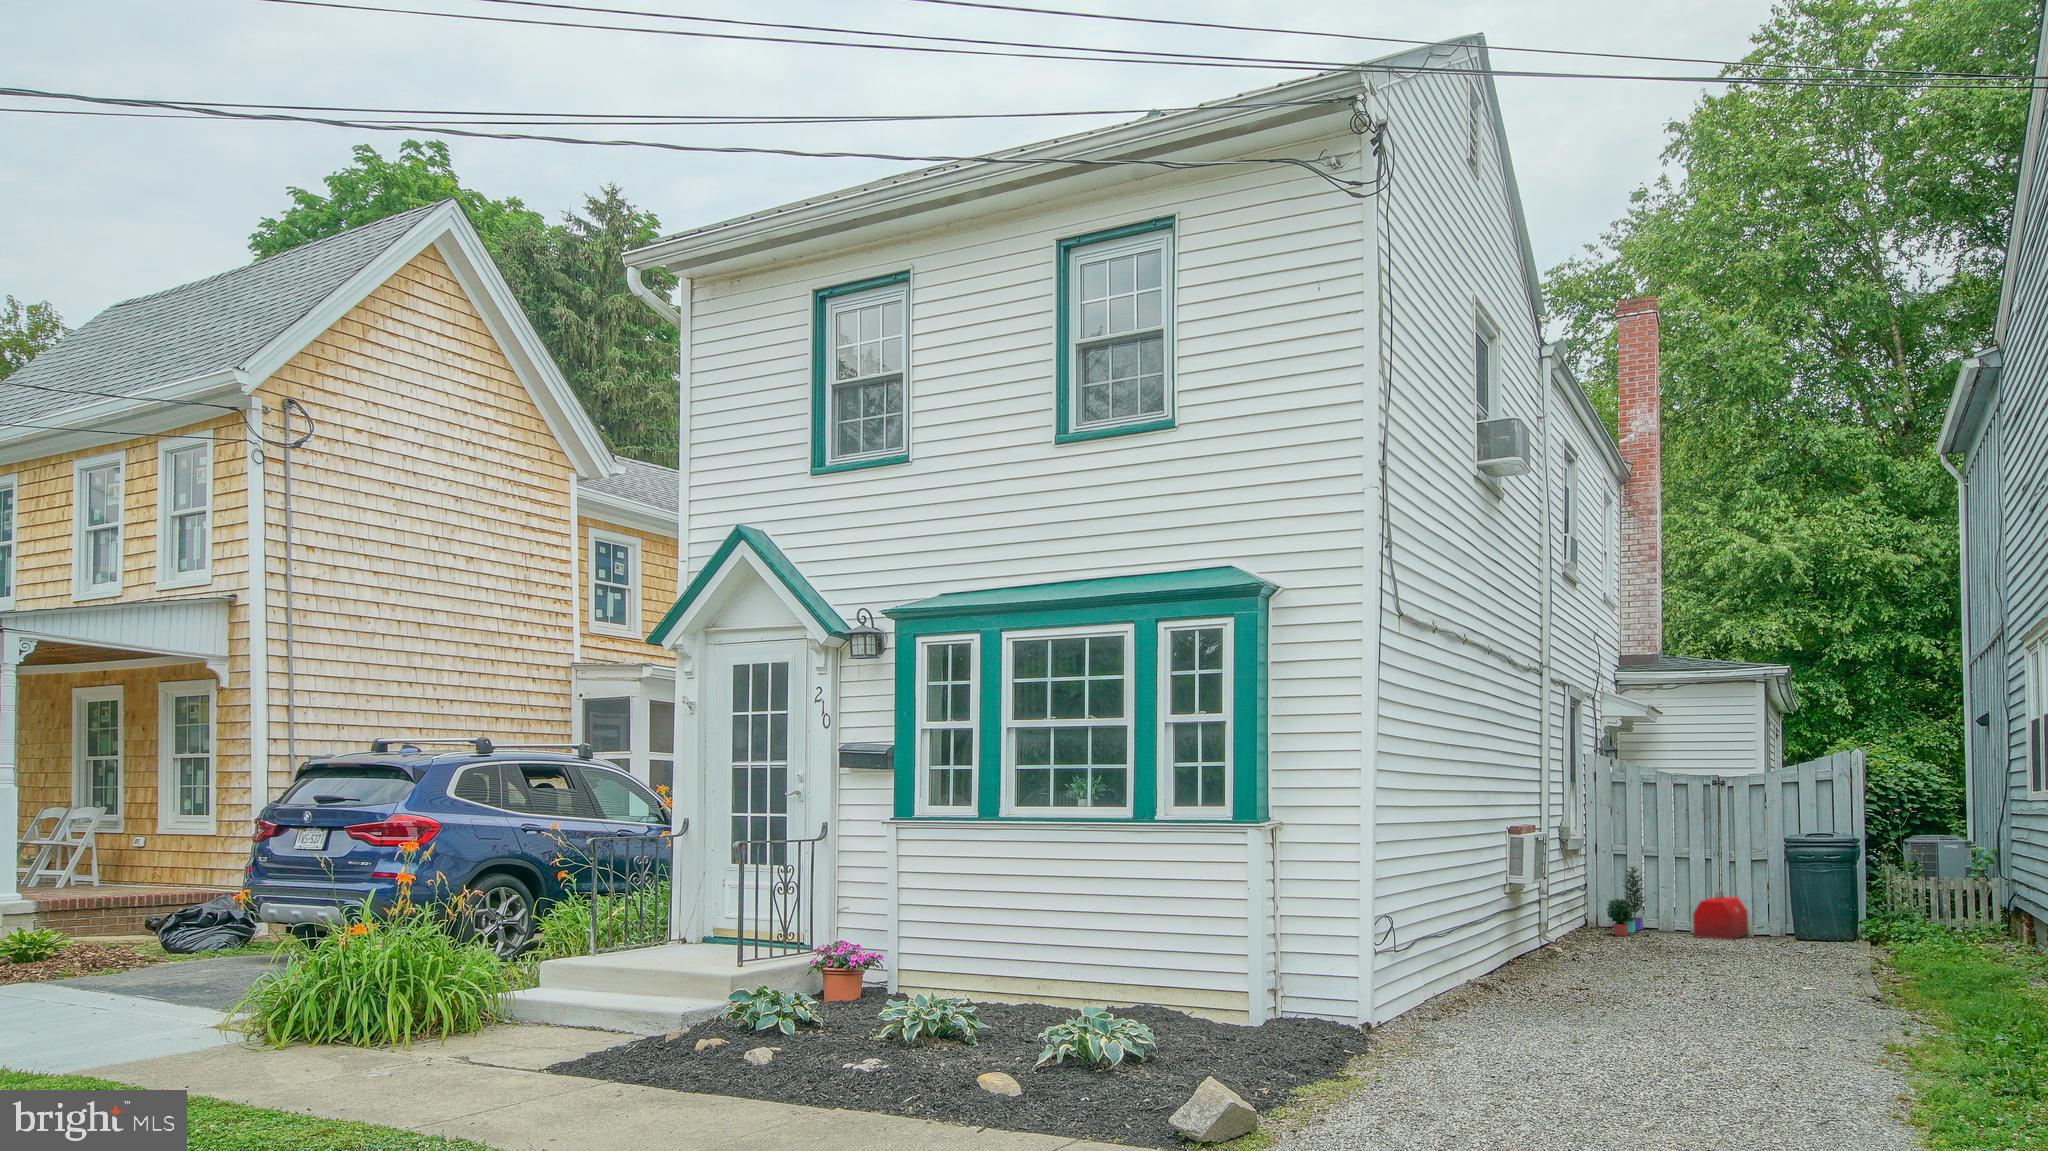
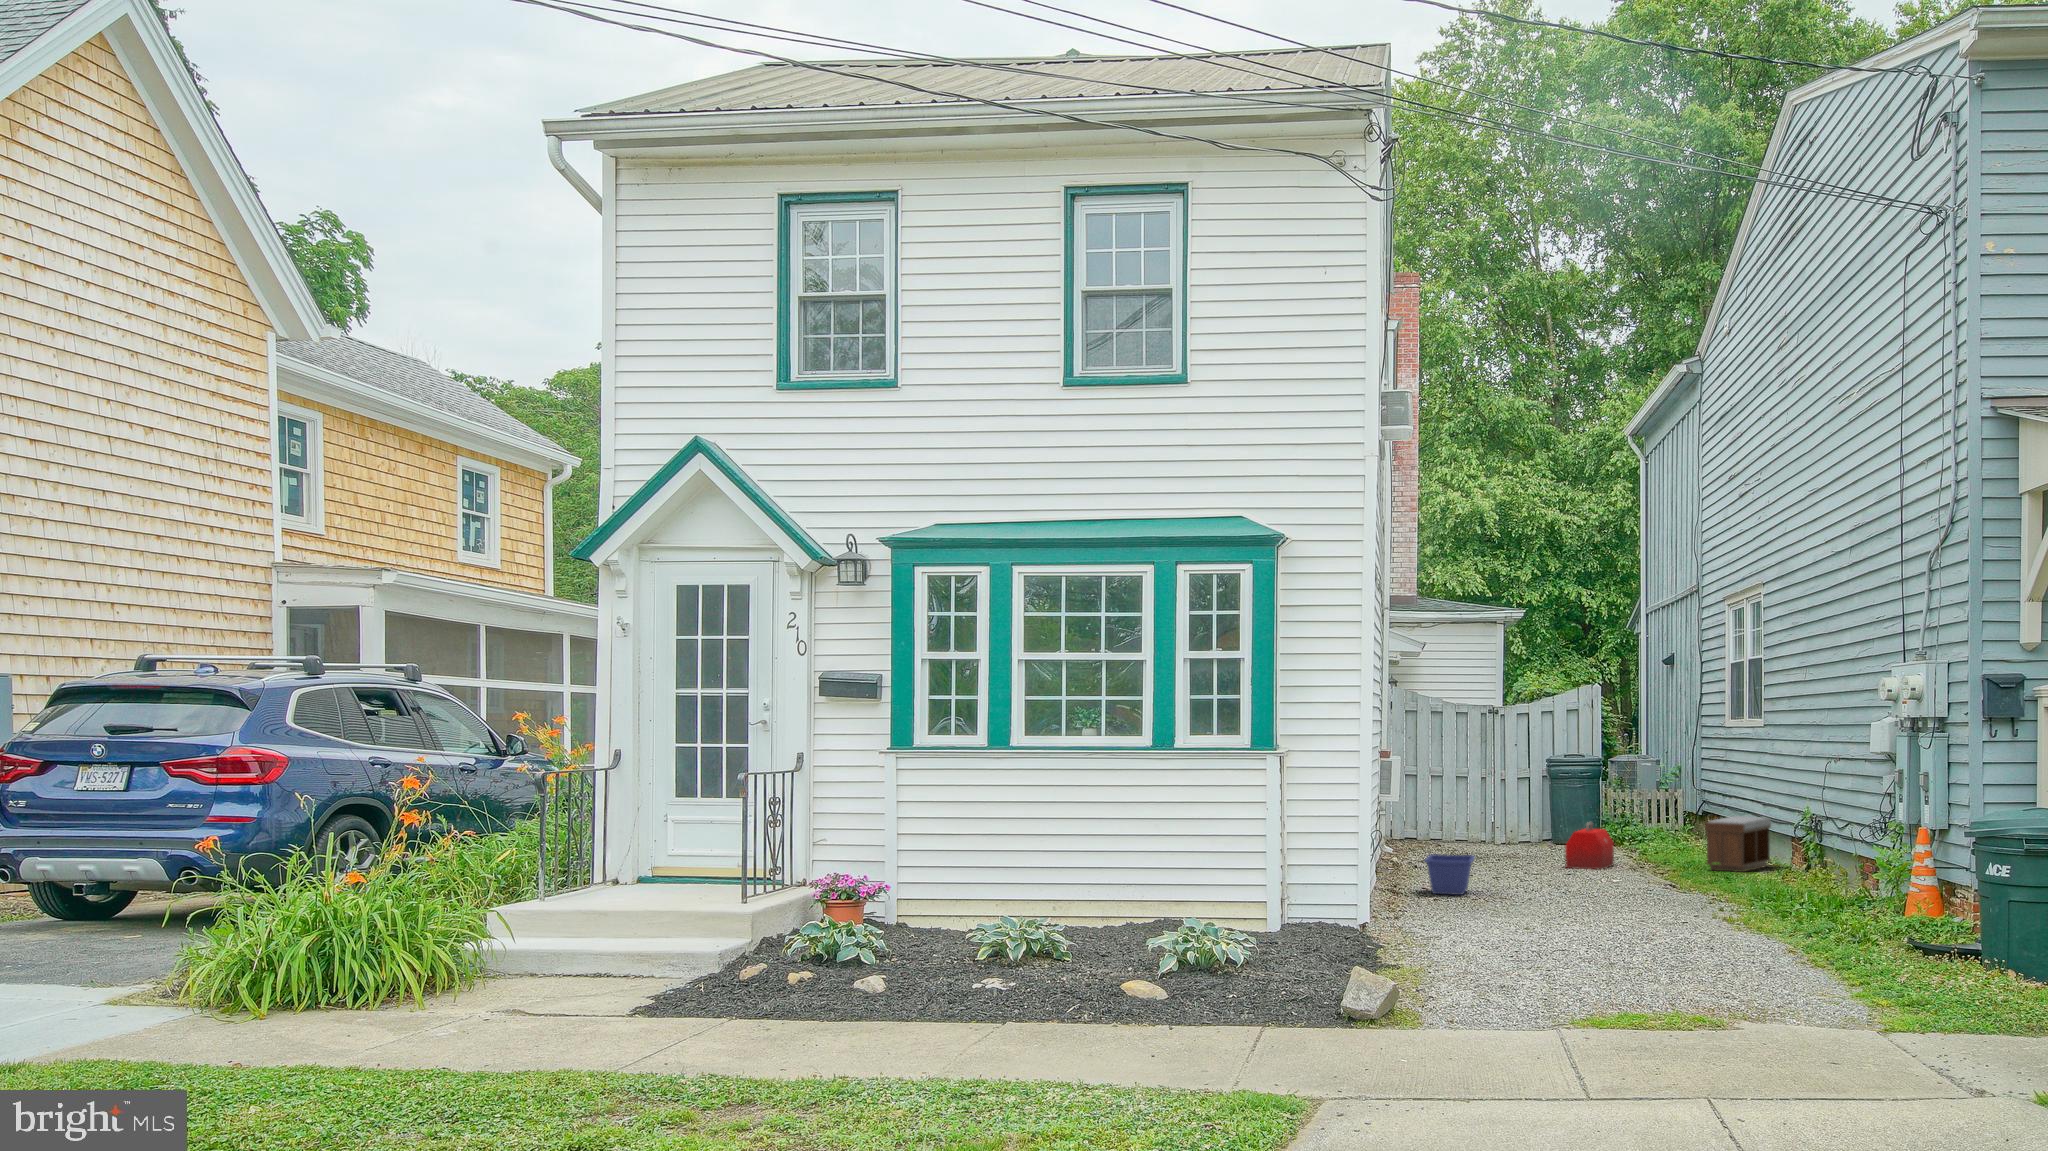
potted plant: present [1607,866,1647,936] -> none [1484,798,1519,869]
bench: none [1843,886,1923,946] -> present [1705,816,1771,872]
storage bin: none [1509,926,1570,970] -> present [1425,854,1475,895]

